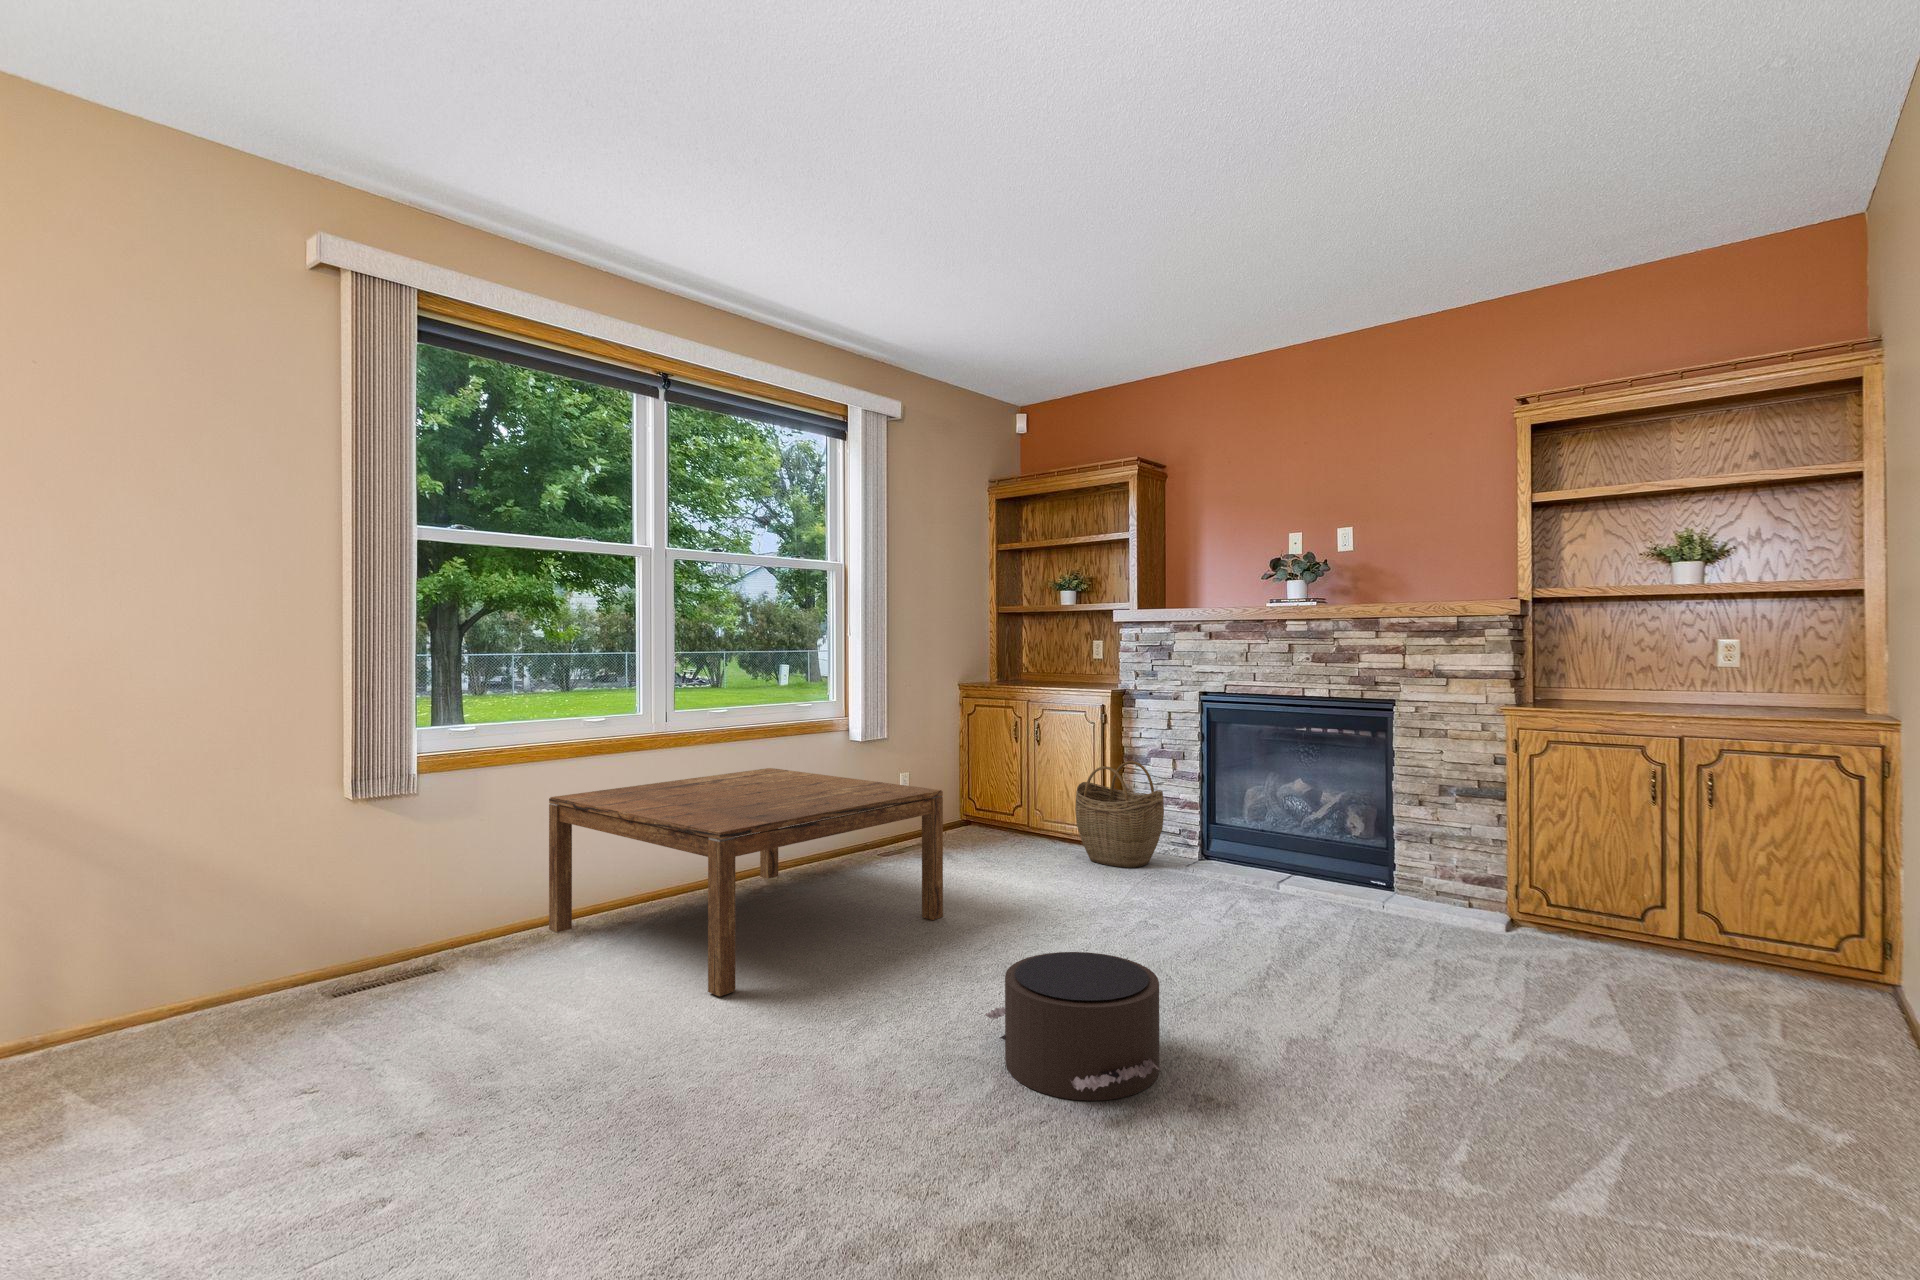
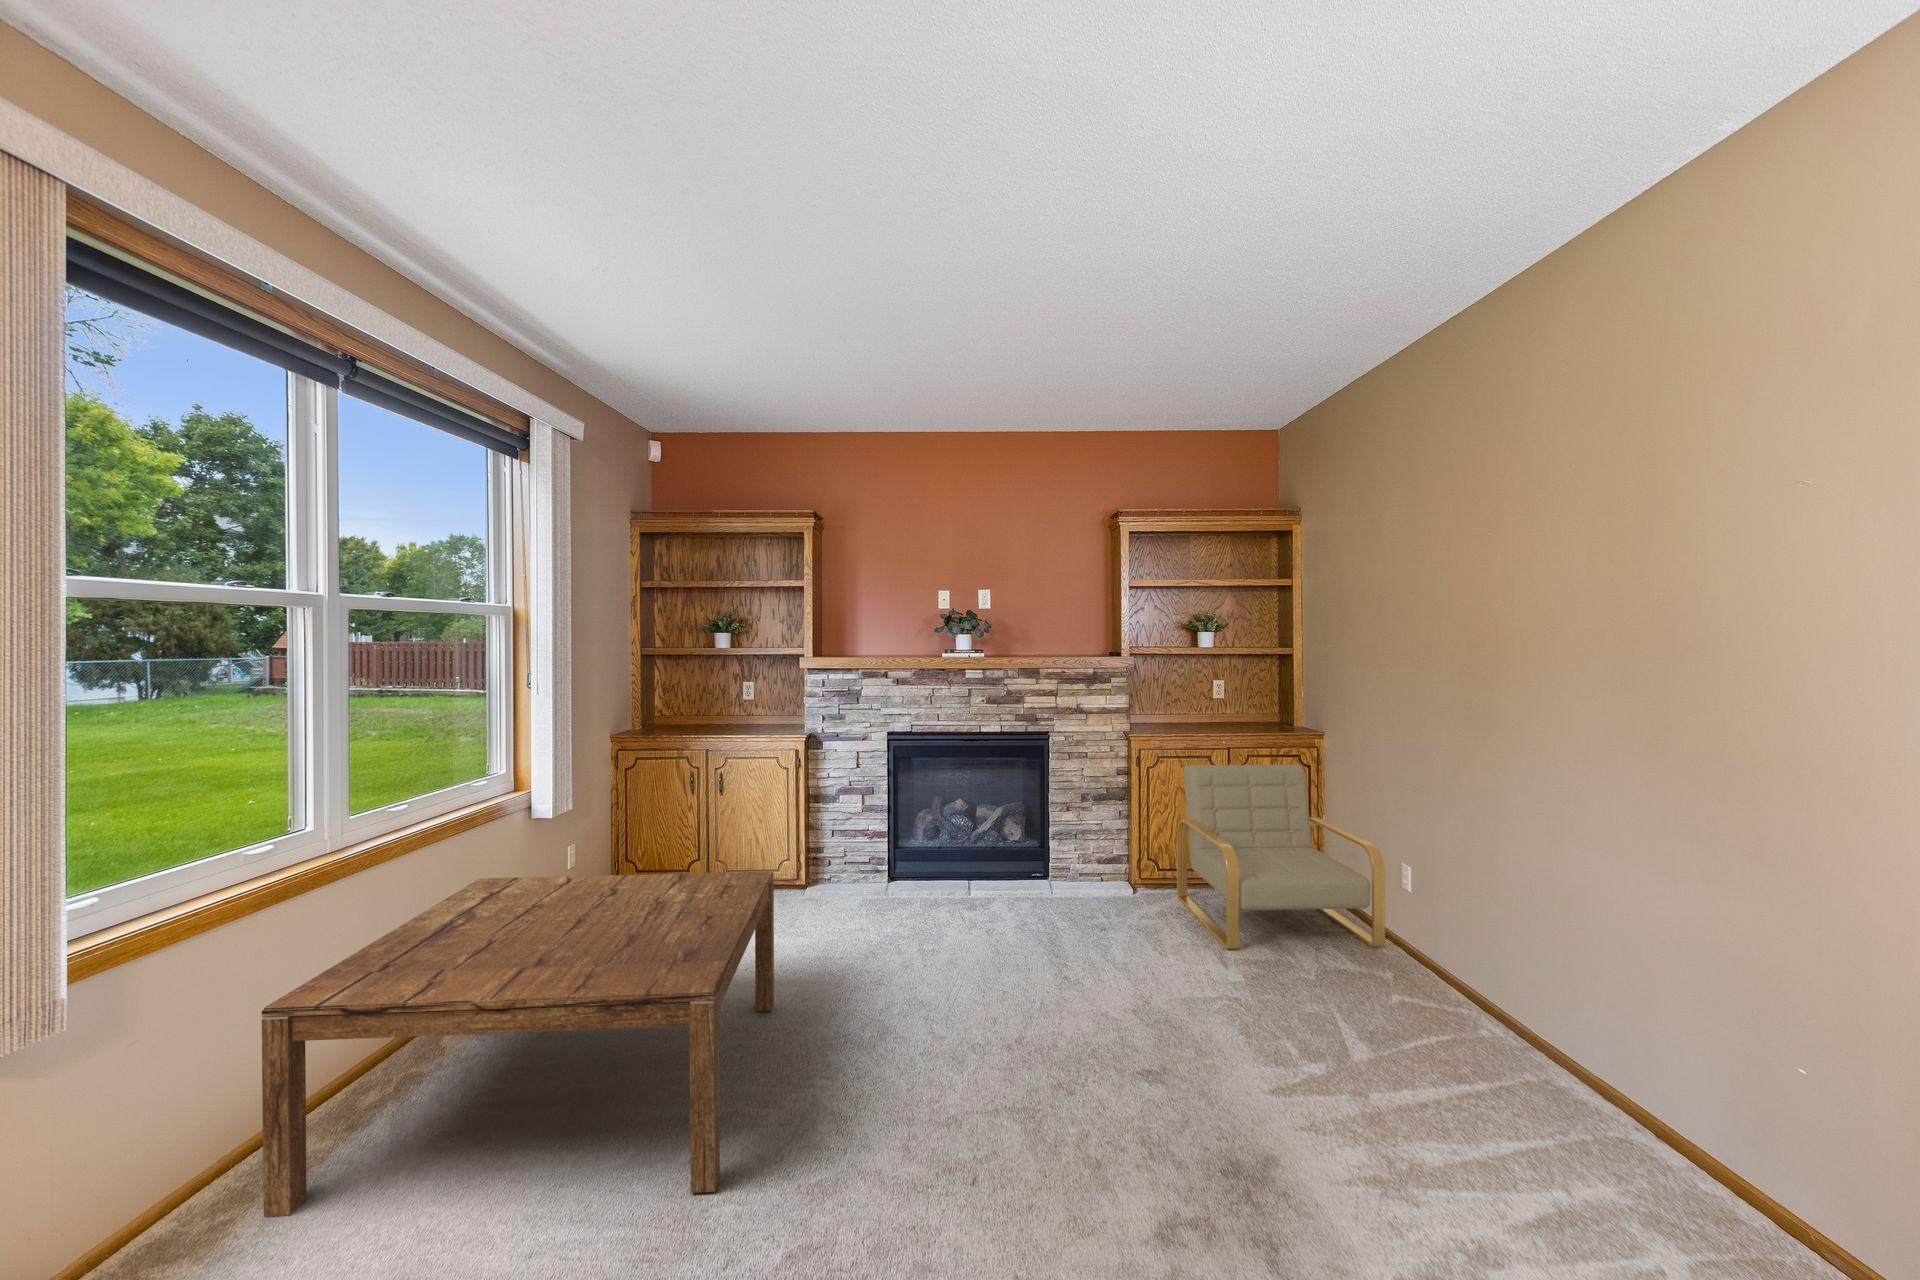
armchair: none [1520,754,1854,1082] -> present [1177,764,1385,949]
woven basket: present [1075,761,1164,868] -> none [784,801,867,904]
pouf: present [985,952,1162,1101] -> none [1015,999,1191,1141]

